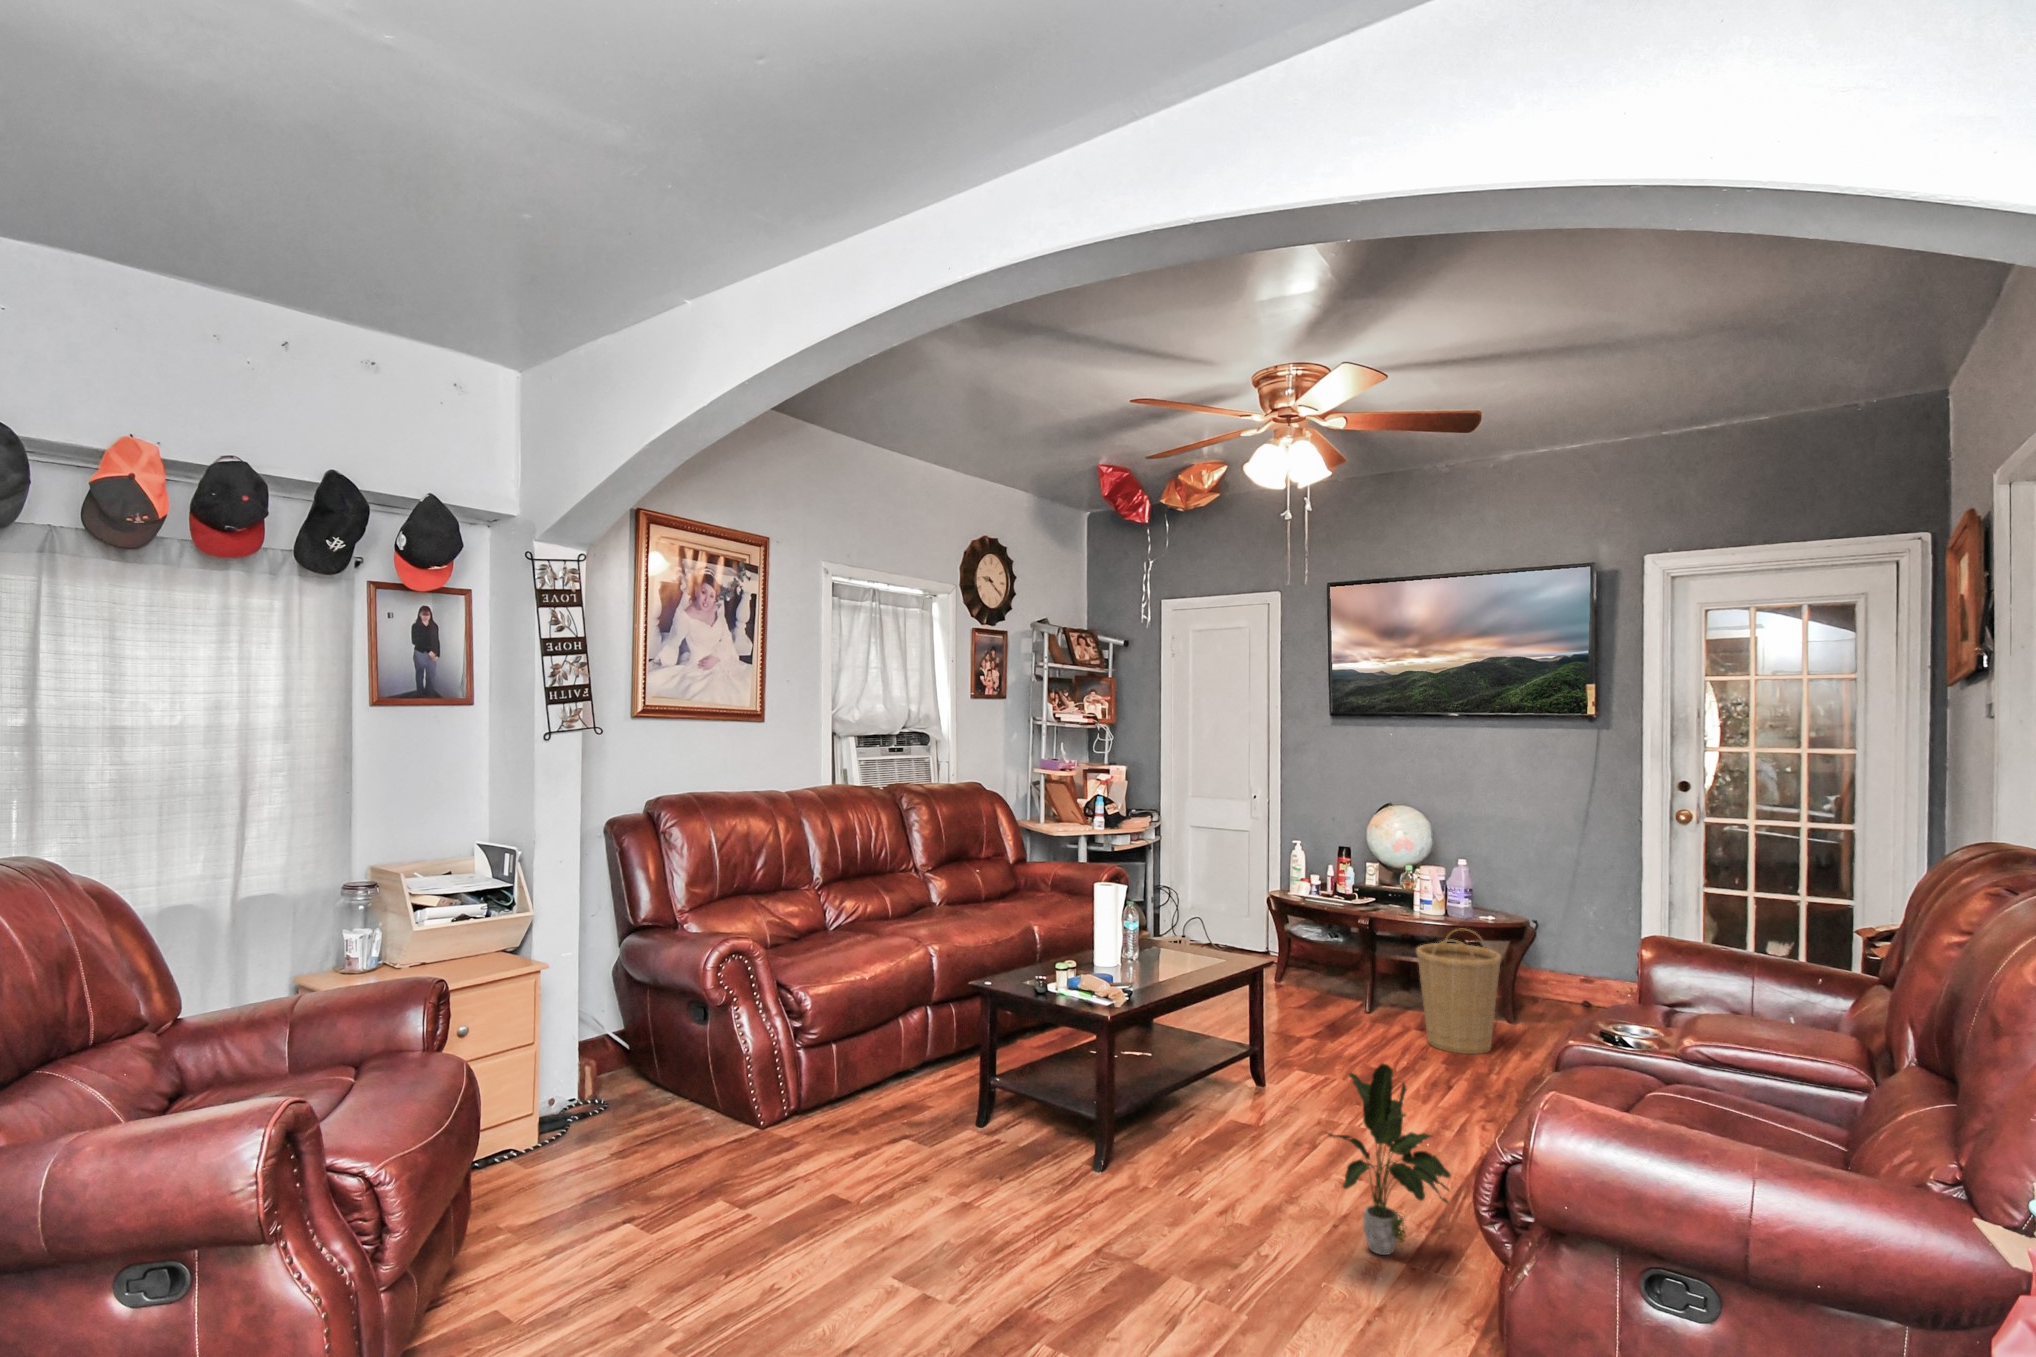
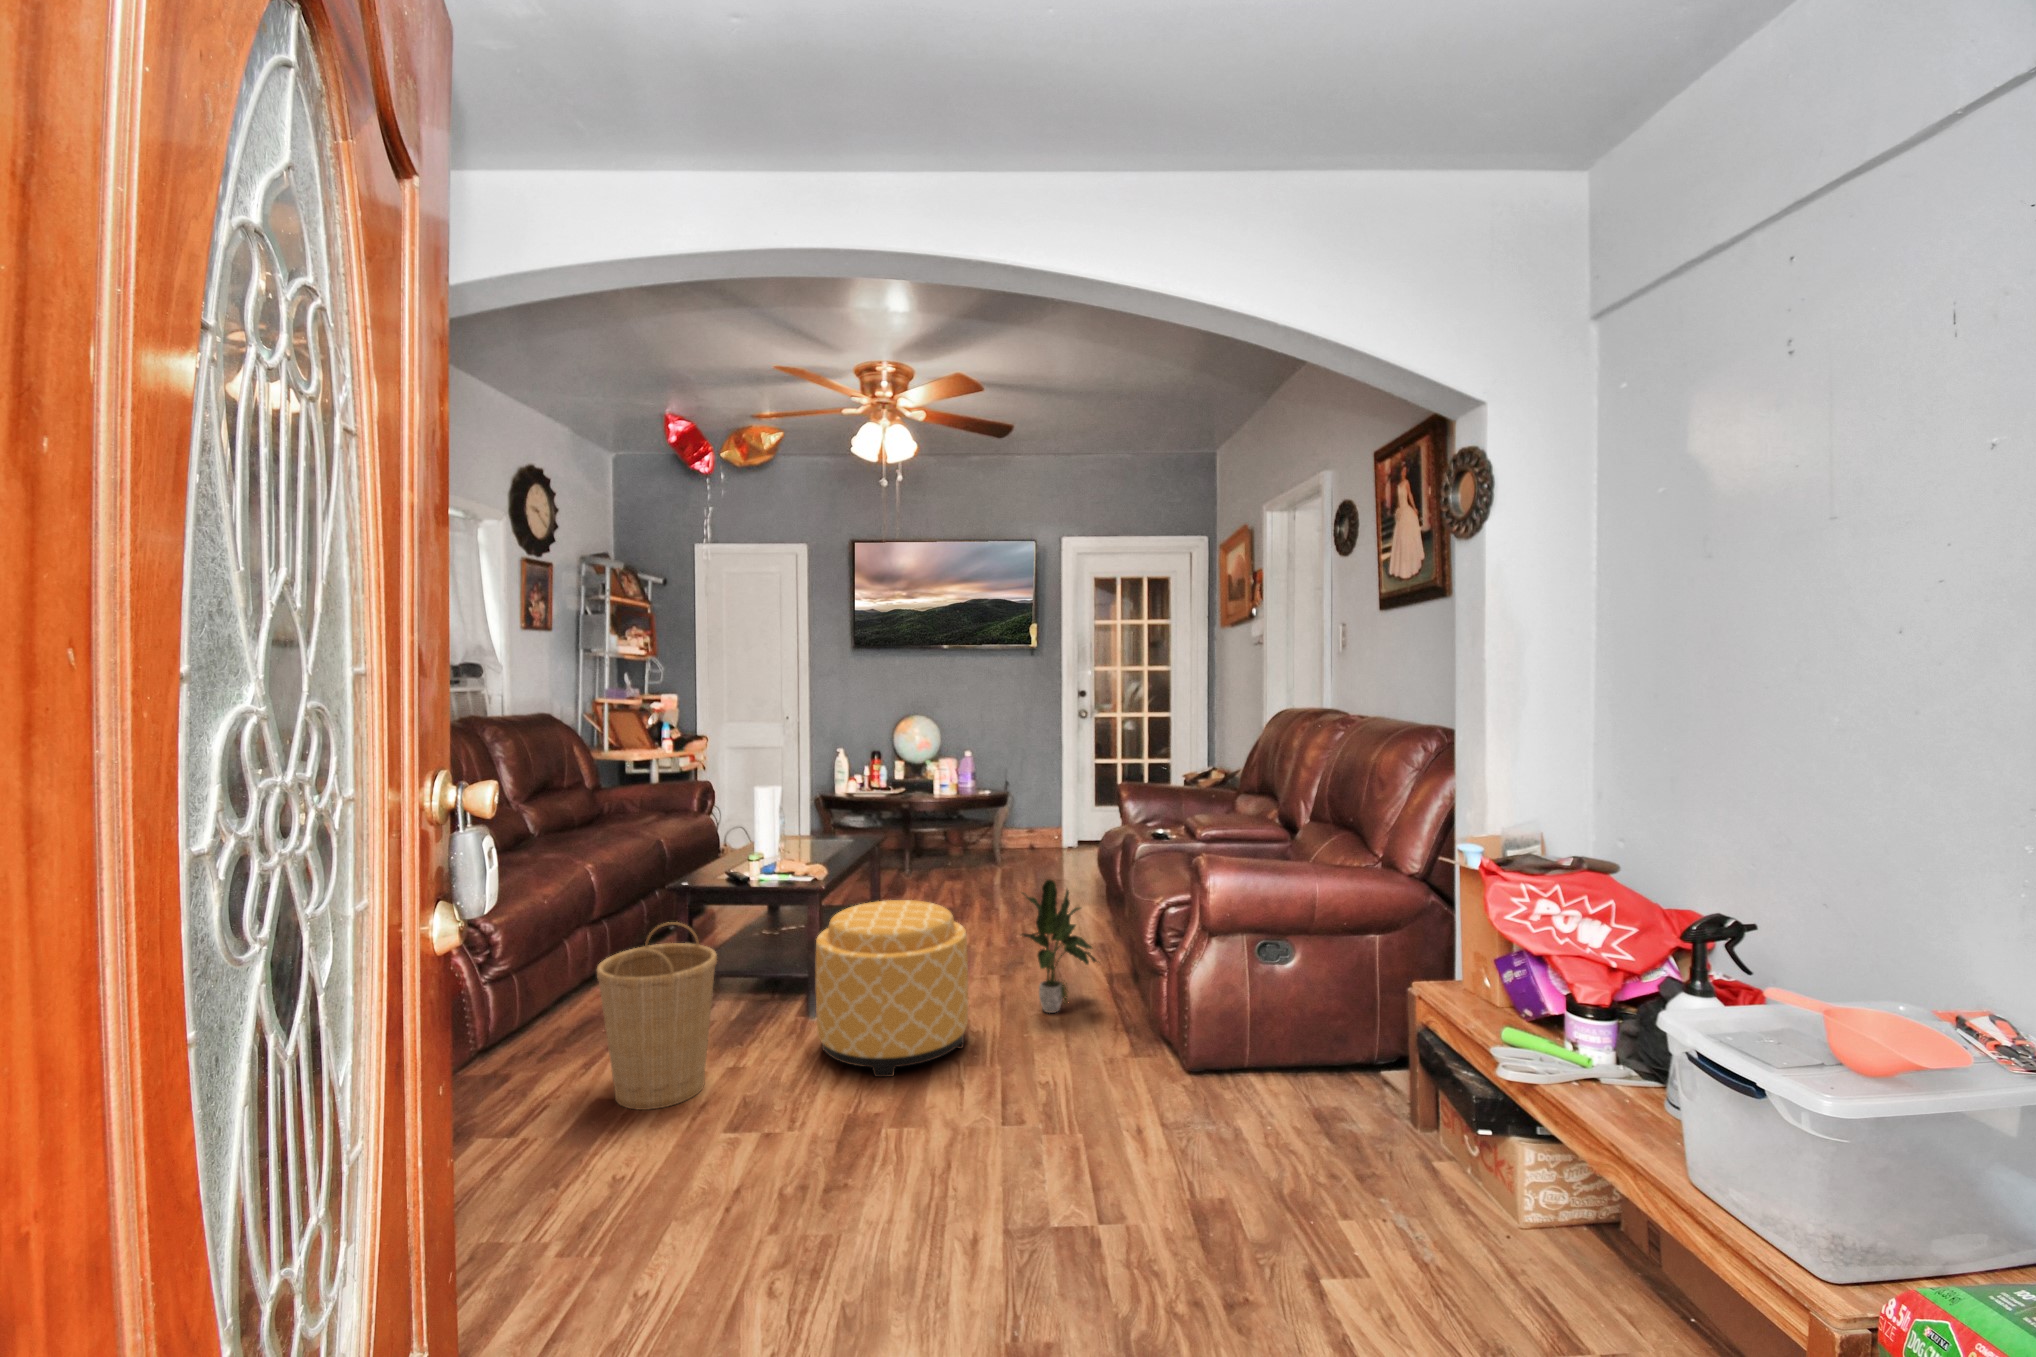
basket: present [1416,929,1502,1054] -> present [597,922,717,1110]
ottoman: none [1052,1046,1239,1274] -> present [816,900,968,1077]

